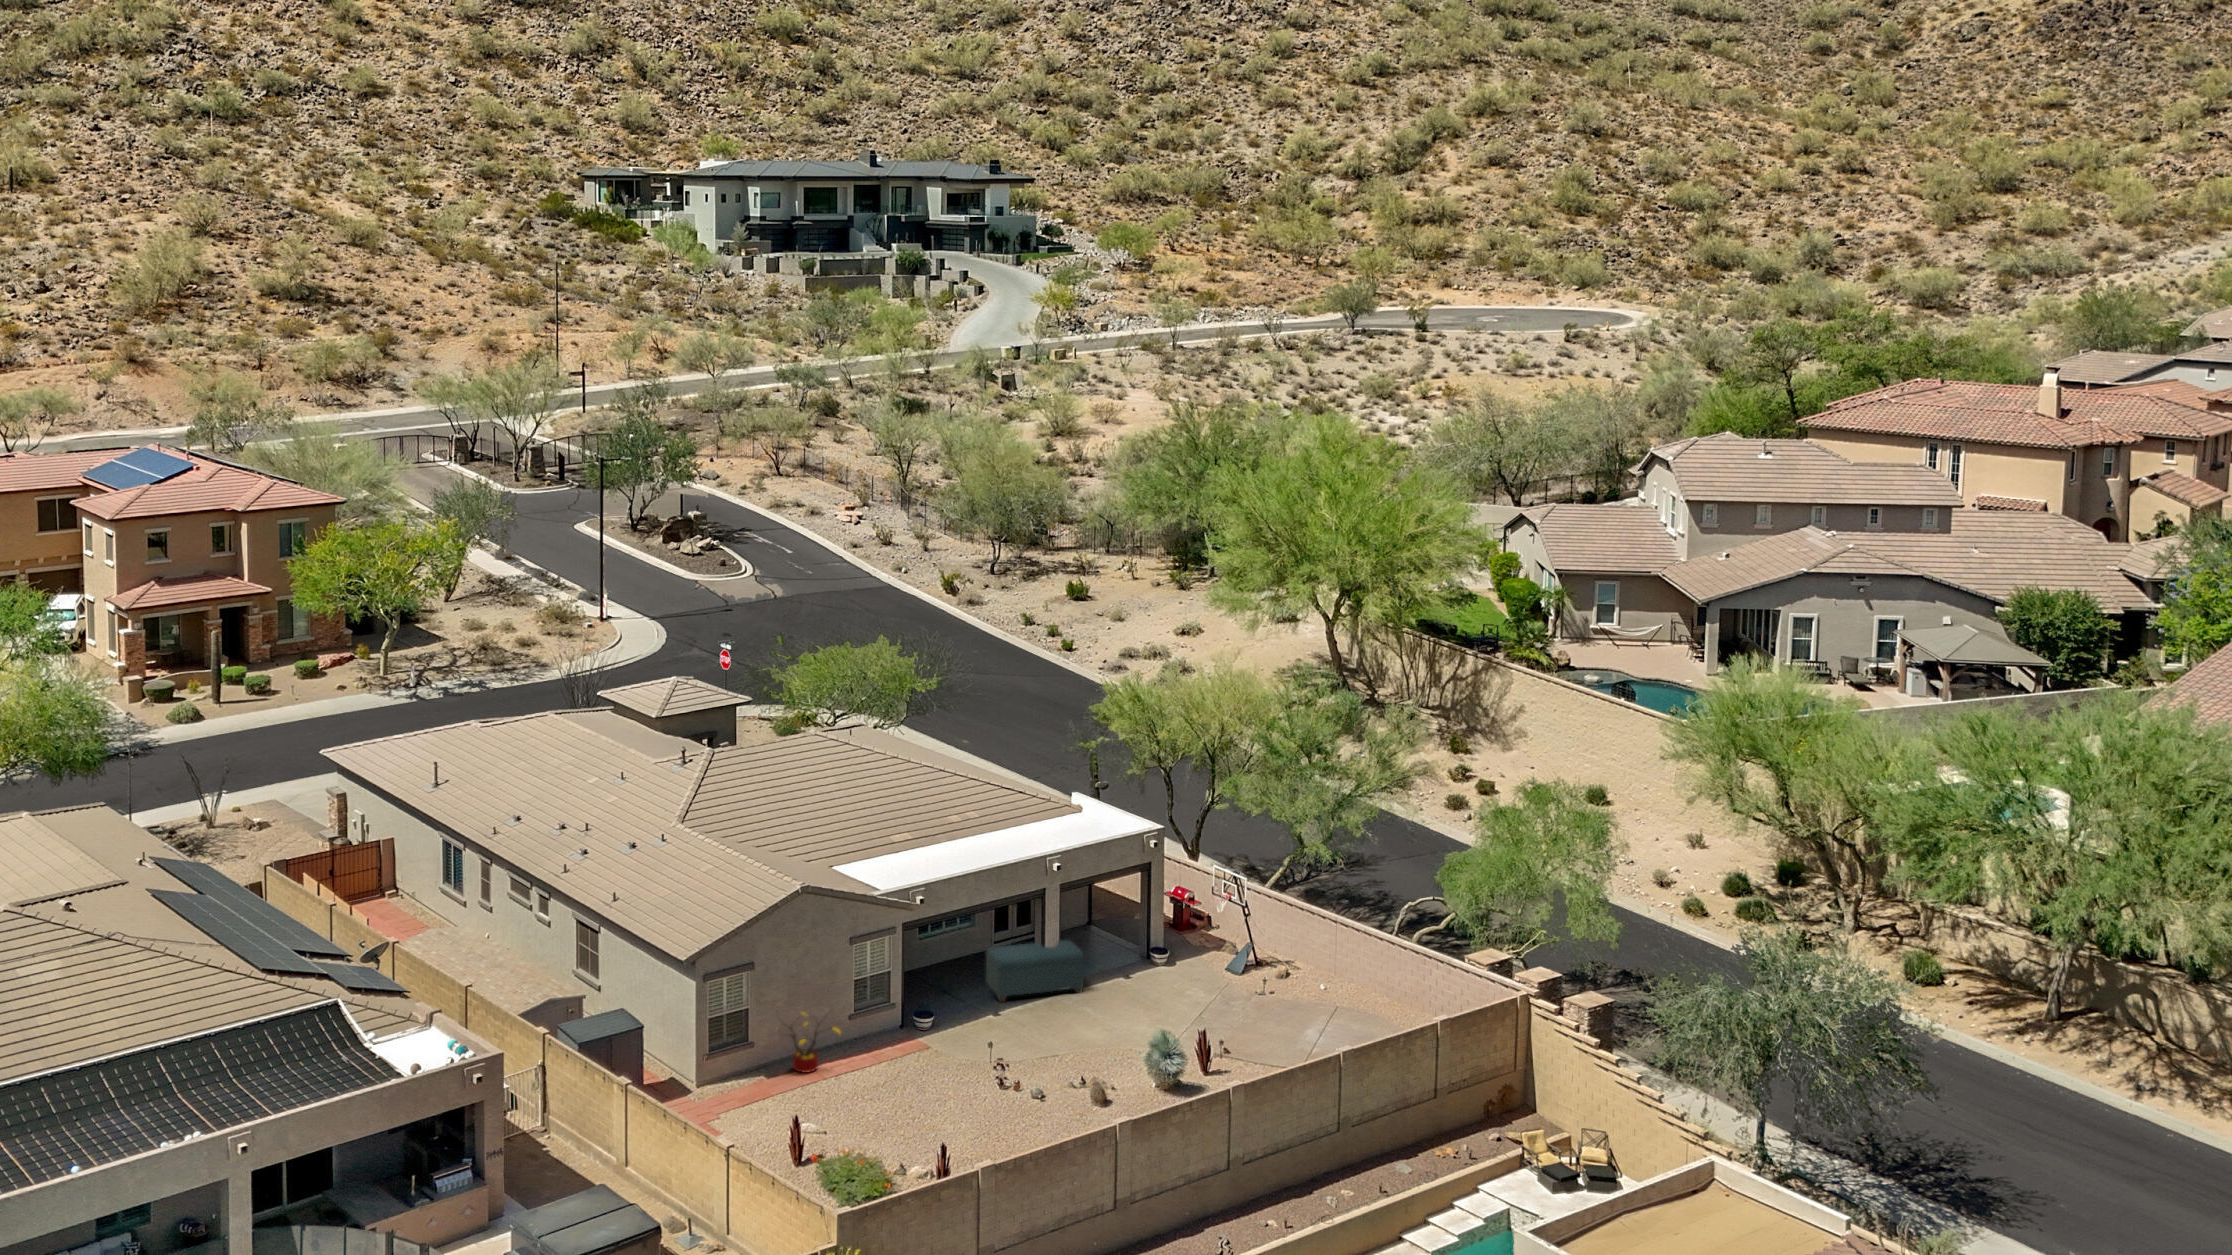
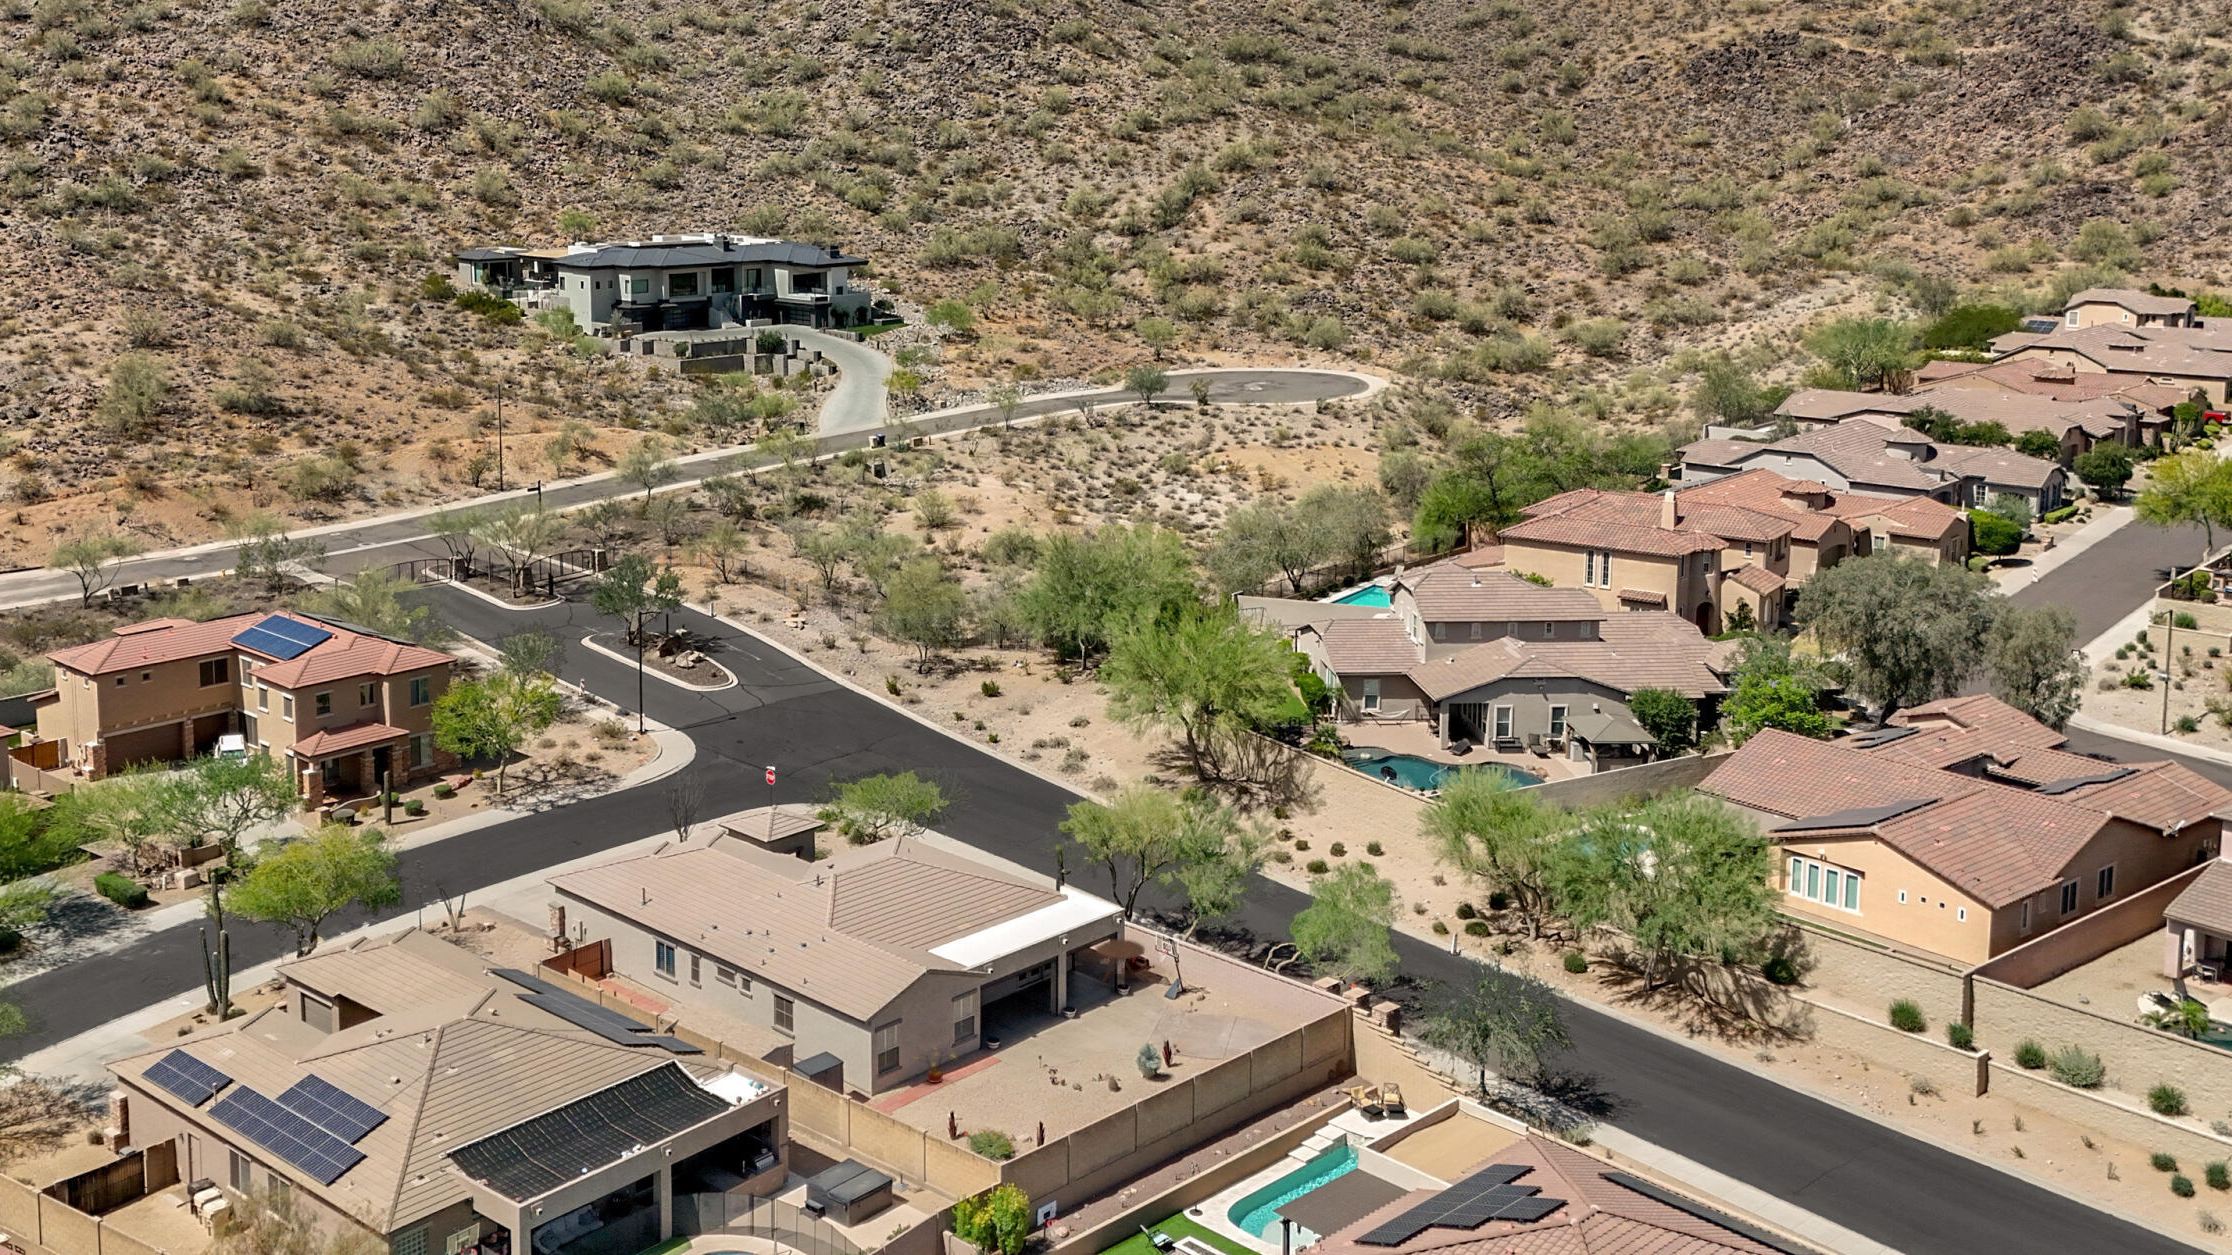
round table: none [1122,880,1201,954] -> present [1096,939,1145,983]
bench: present [986,940,1084,1002] -> none [1023,986,1083,1028]

